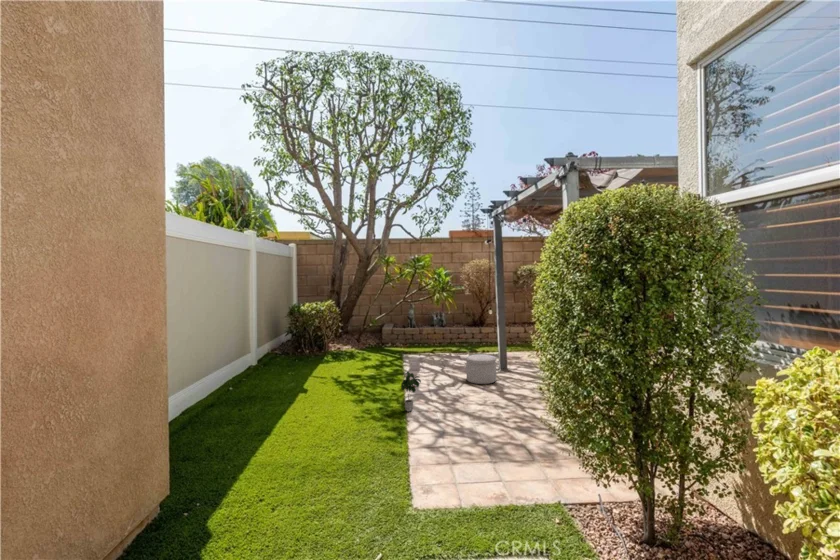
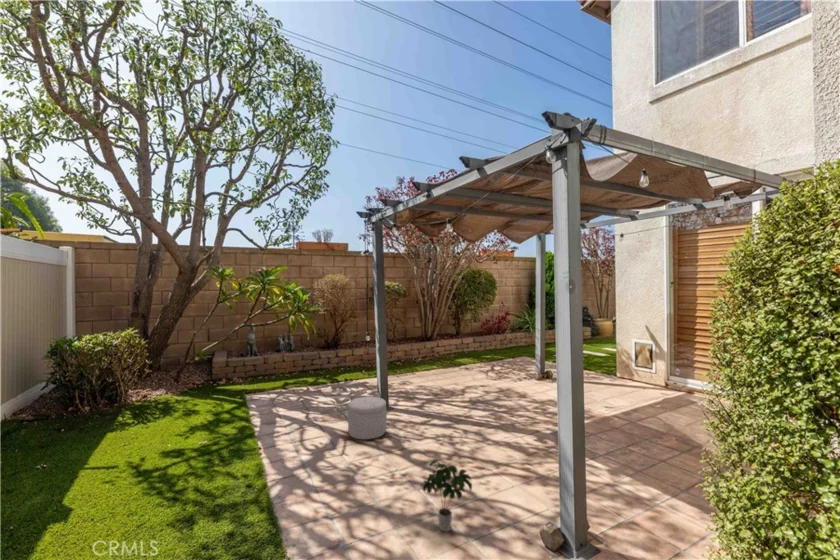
potted plant: present [401,371,421,411] -> present [422,461,472,532]

